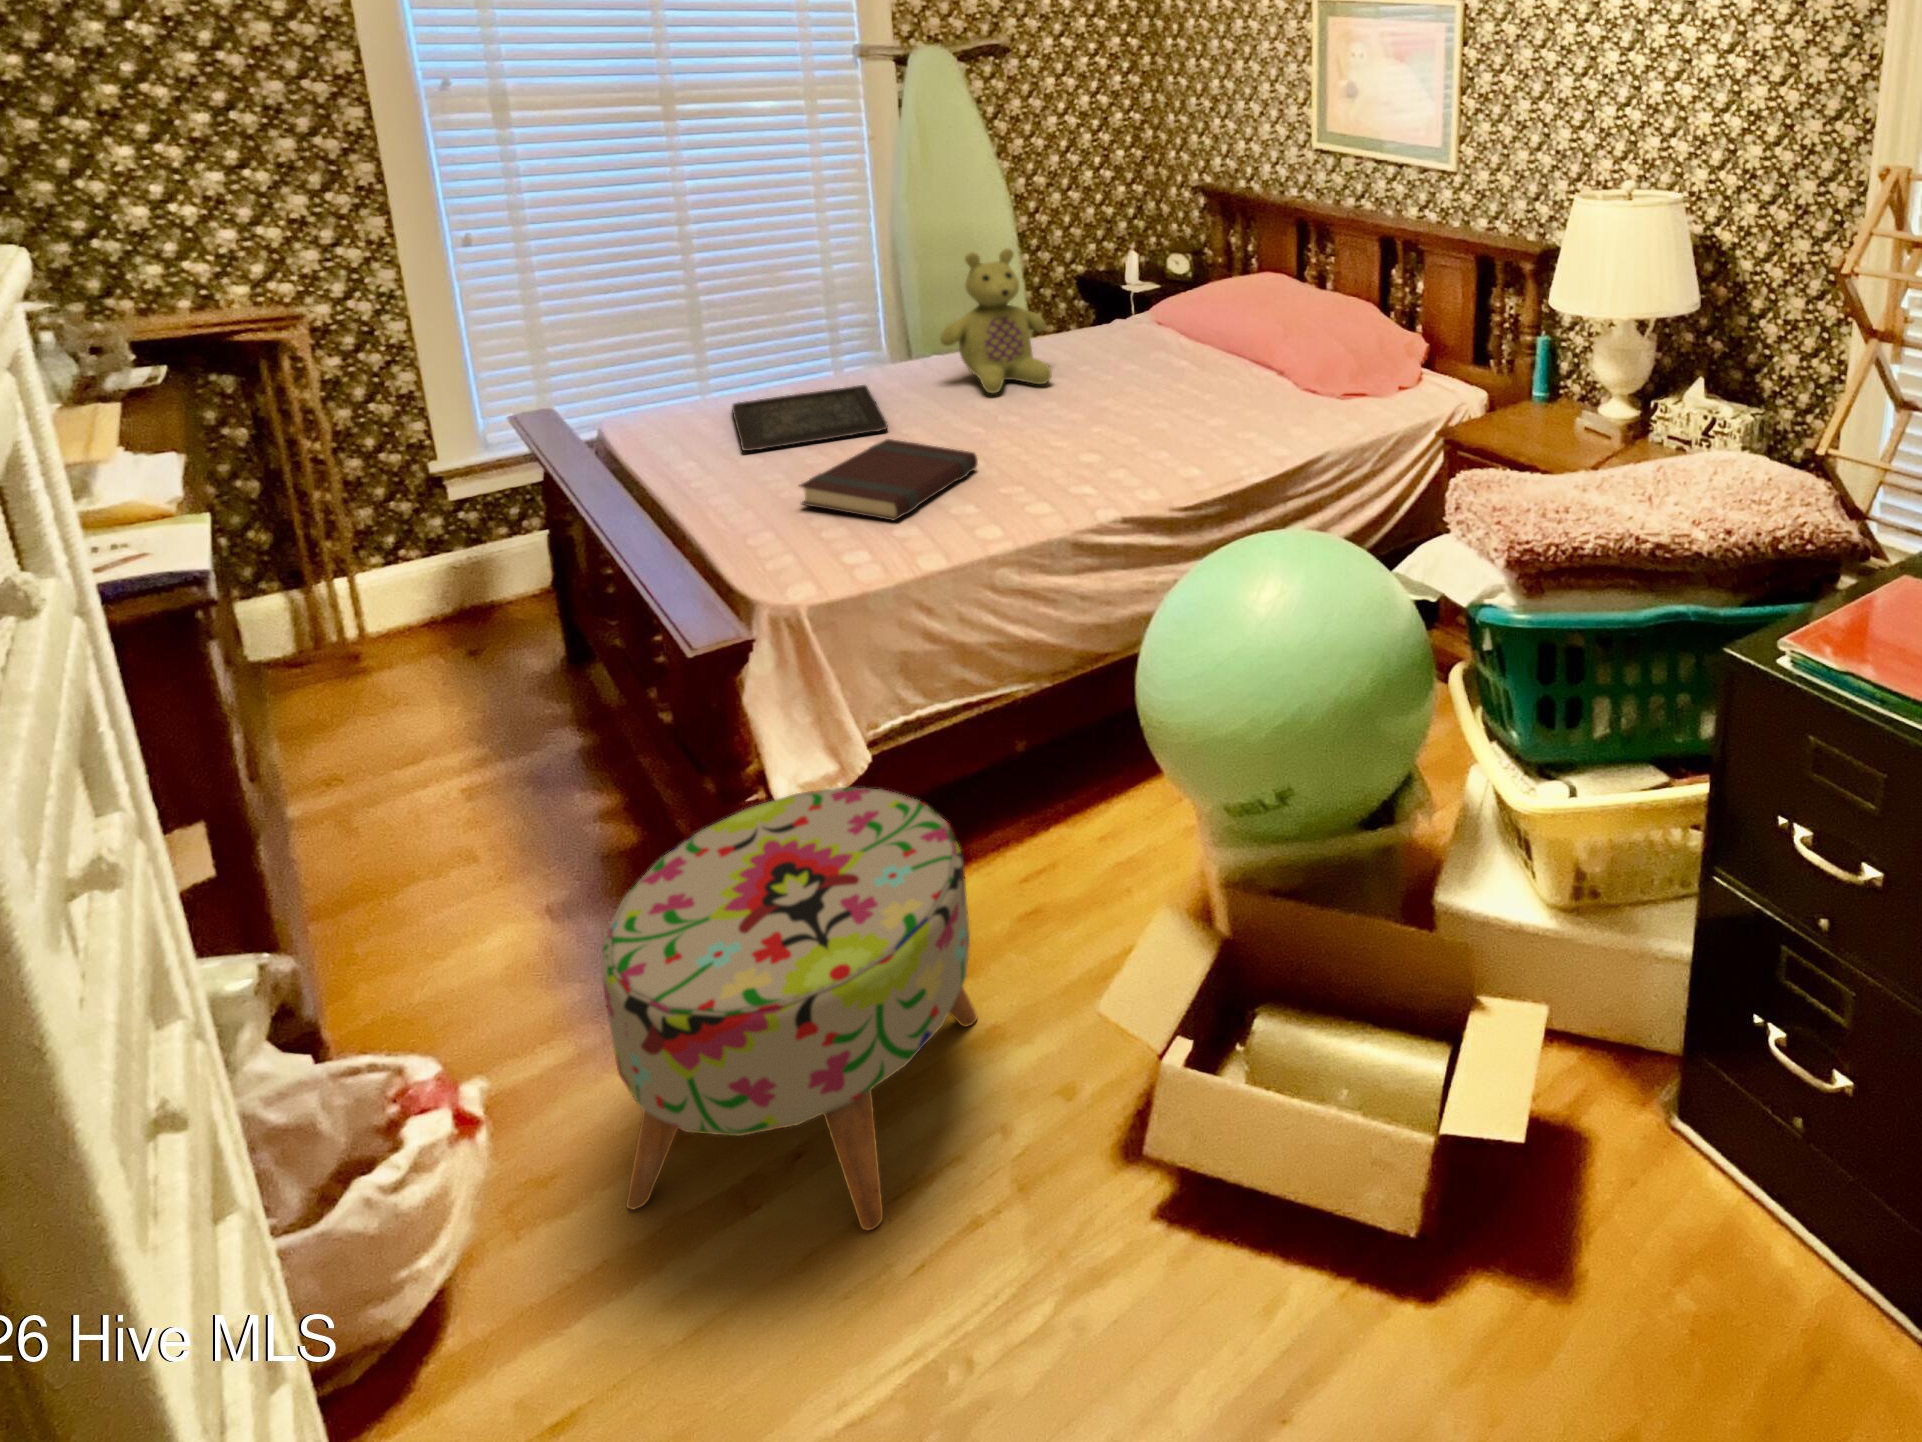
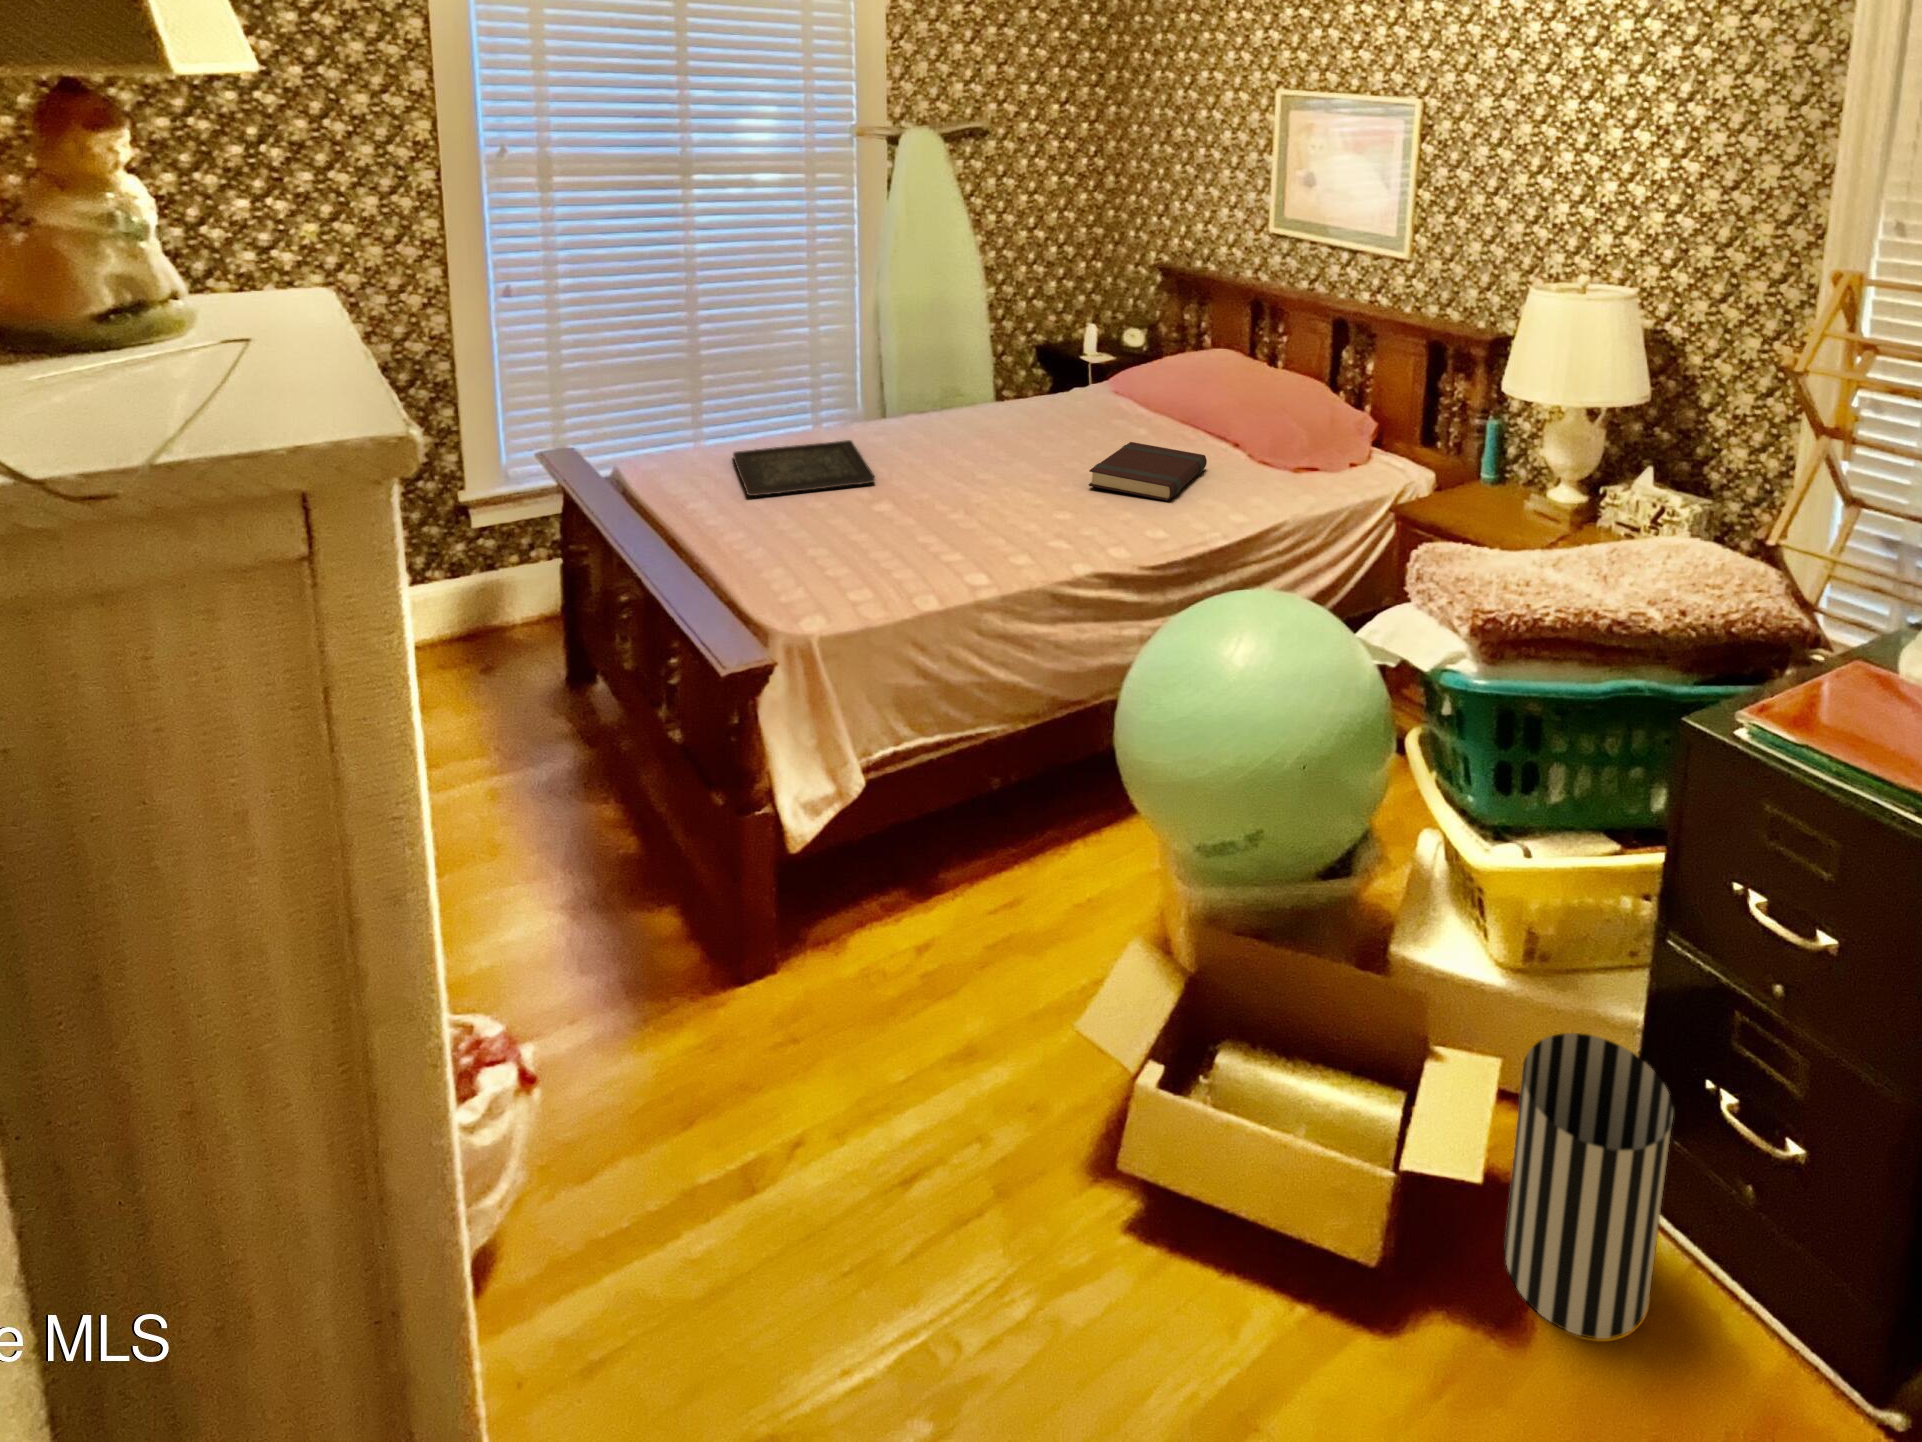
stuffed bear: present [940,248,1051,393] -> none [921,318,1021,454]
book: present [800,439,978,521] -> present [1089,442,1207,501]
ottoman: present [602,787,977,1230] -> none [648,807,959,1216]
wastebasket: none [1554,976,1721,1288] -> present [1504,1033,1673,1339]

